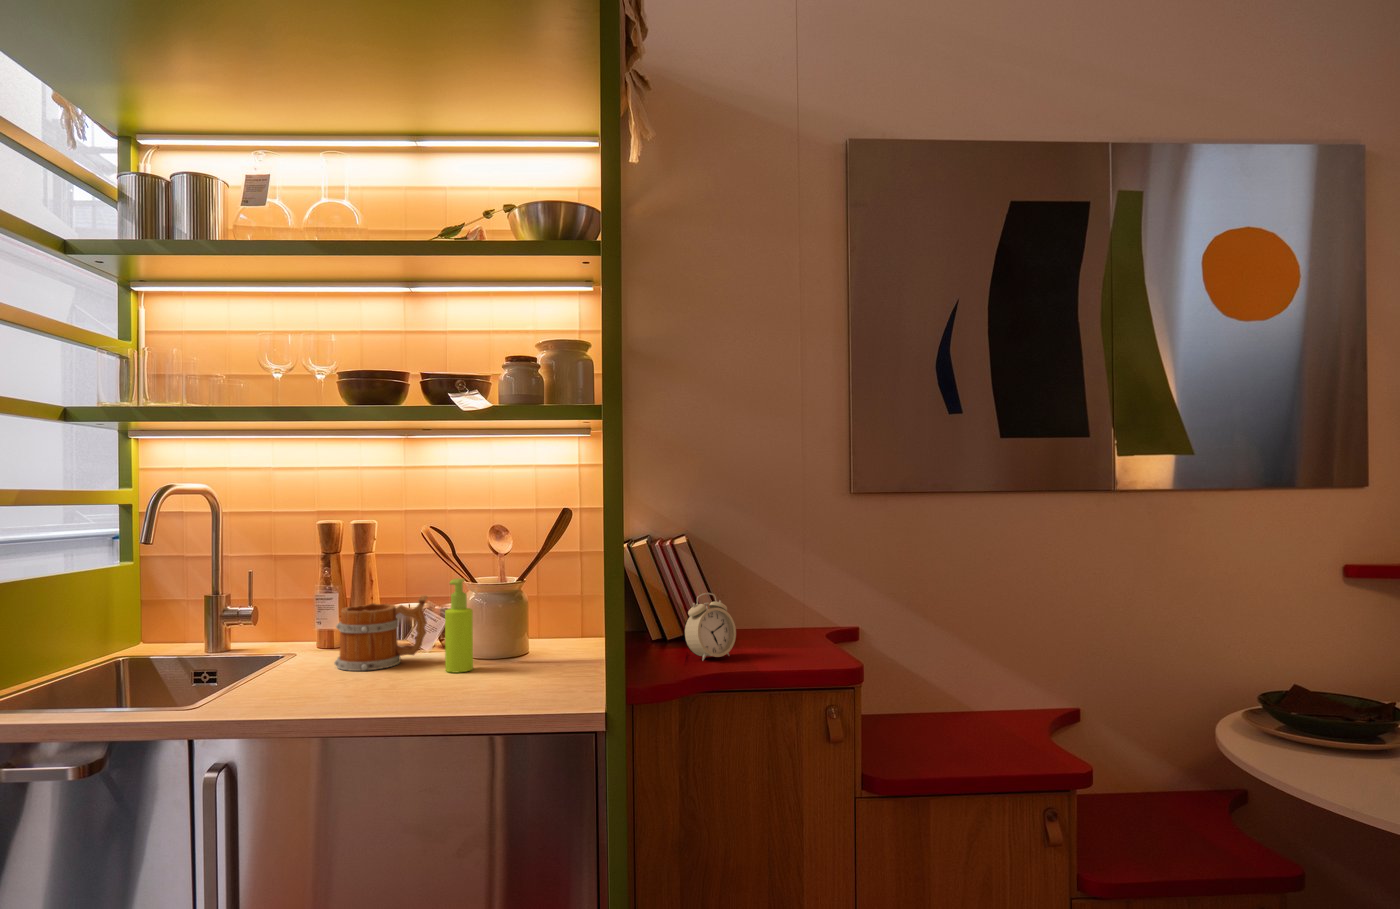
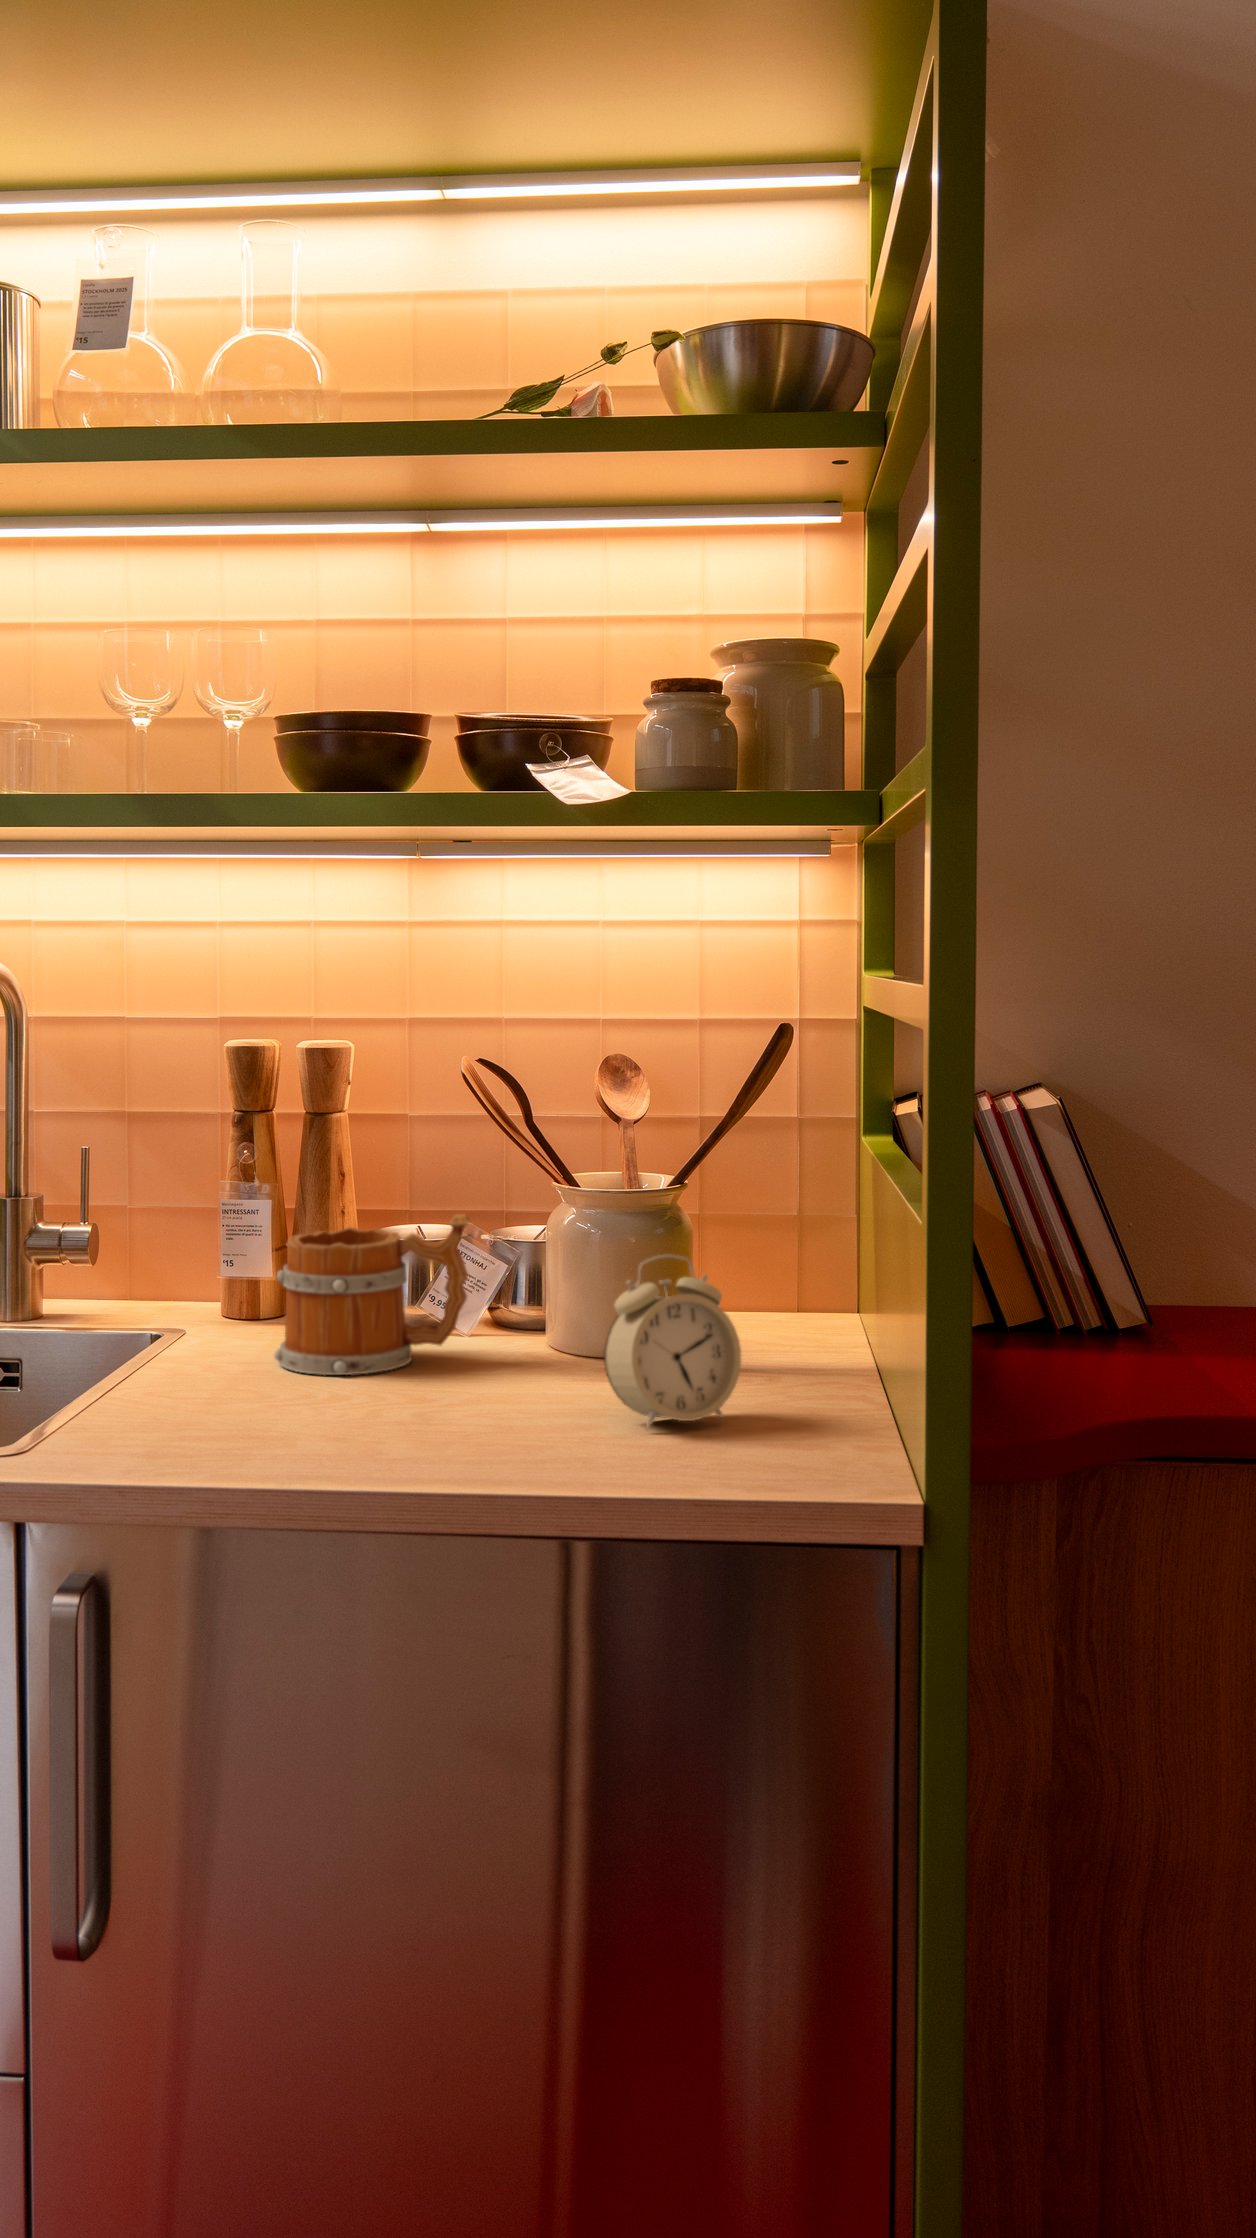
soap dispenser: present [445,579,473,672] -> none [514,1180,575,1389]
alarm clock: present [684,593,736,661] -> present [604,1255,741,1429]

